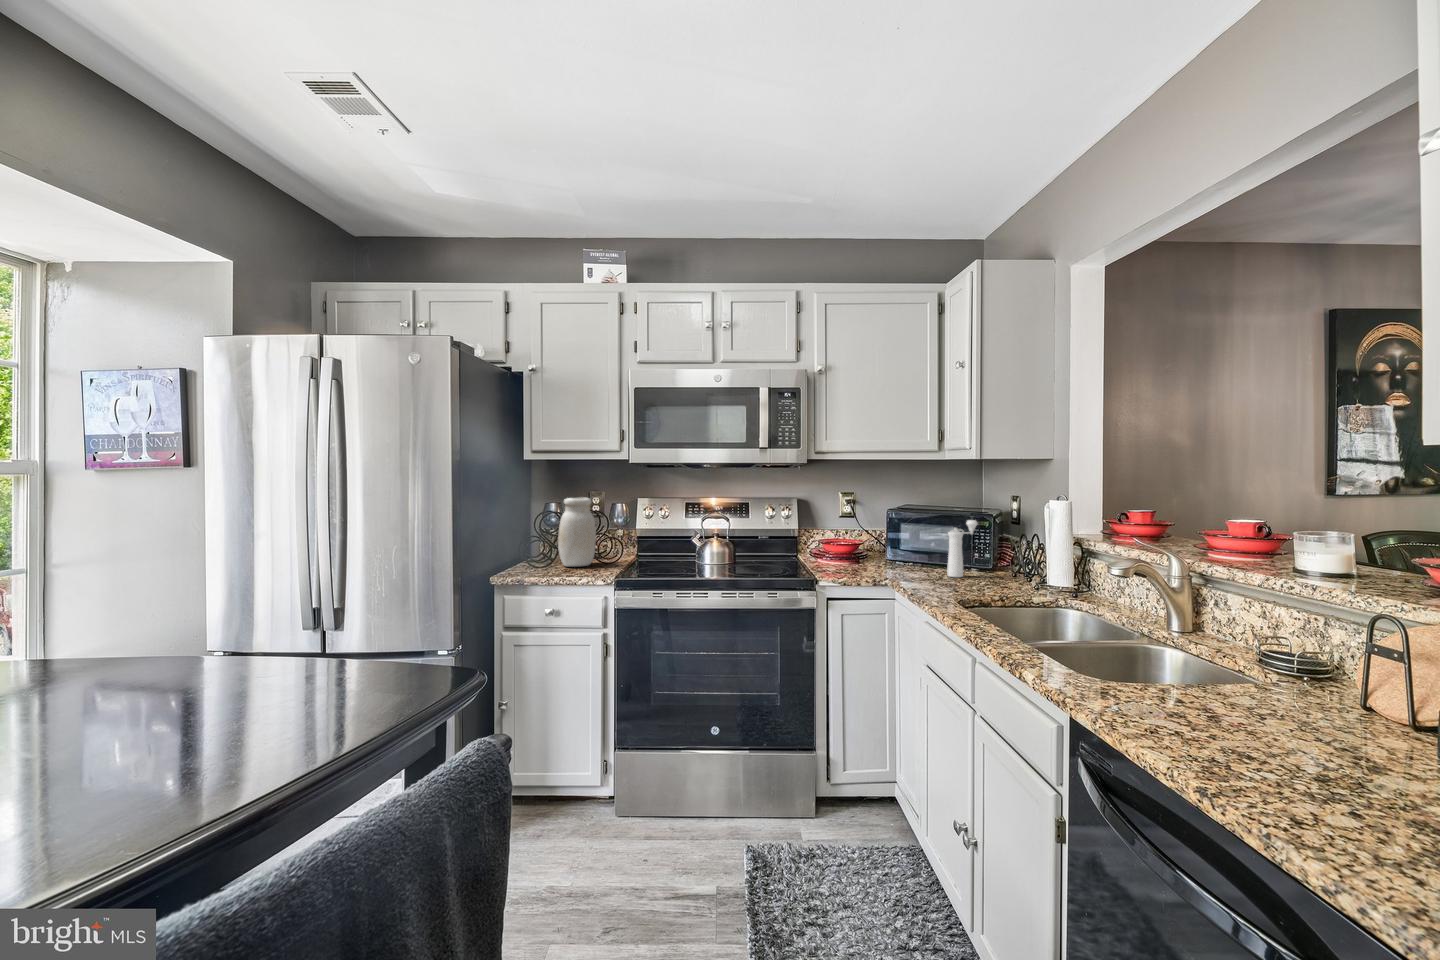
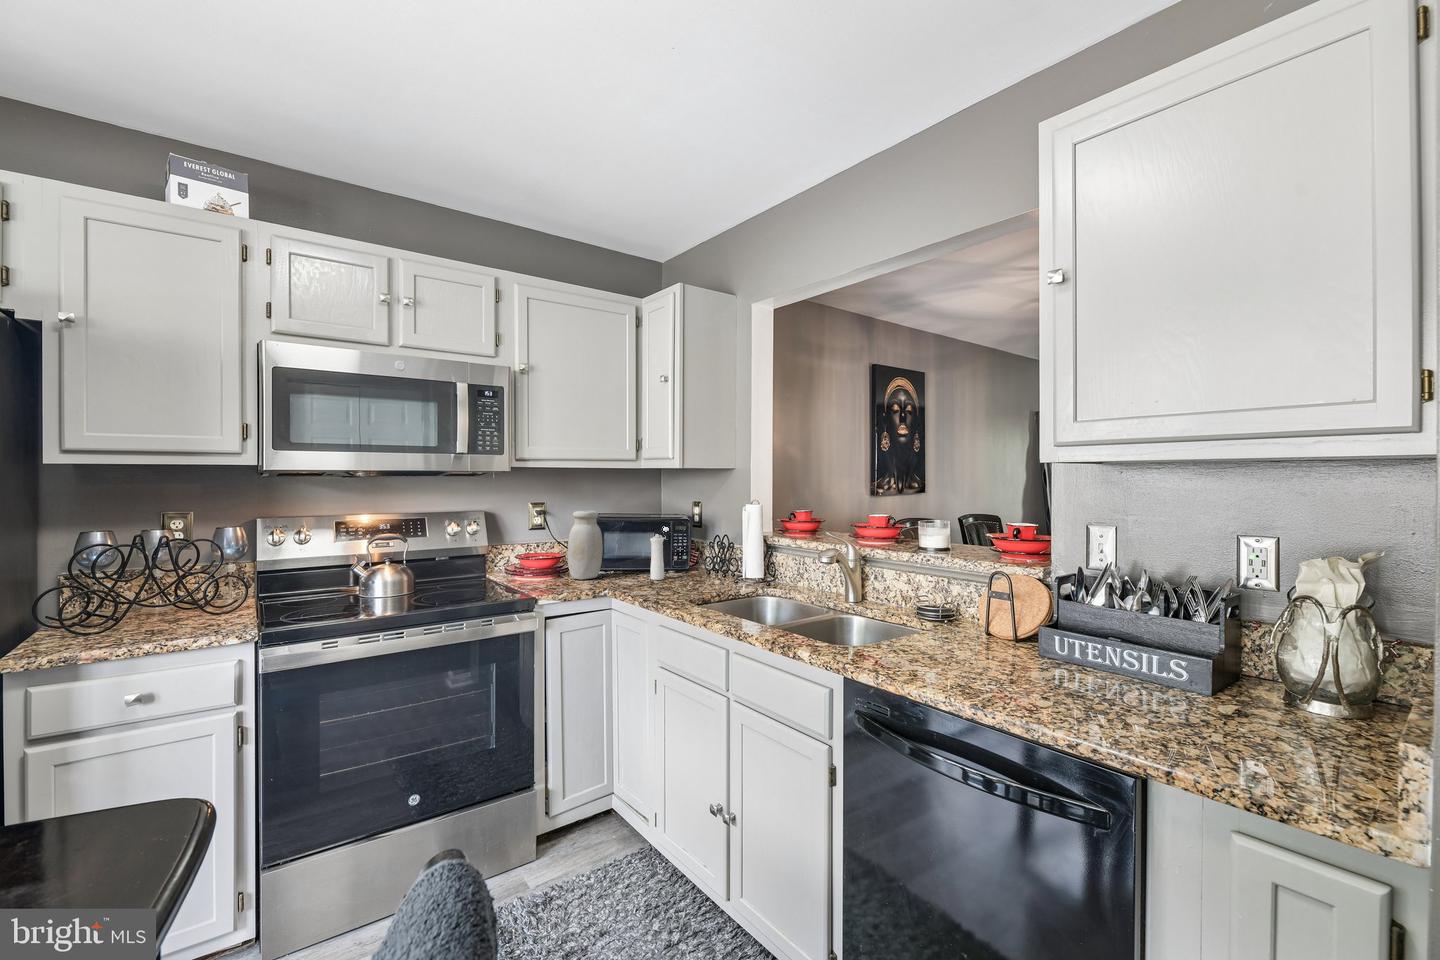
jar: present [558,497,596,567] -> present [568,510,603,579]

